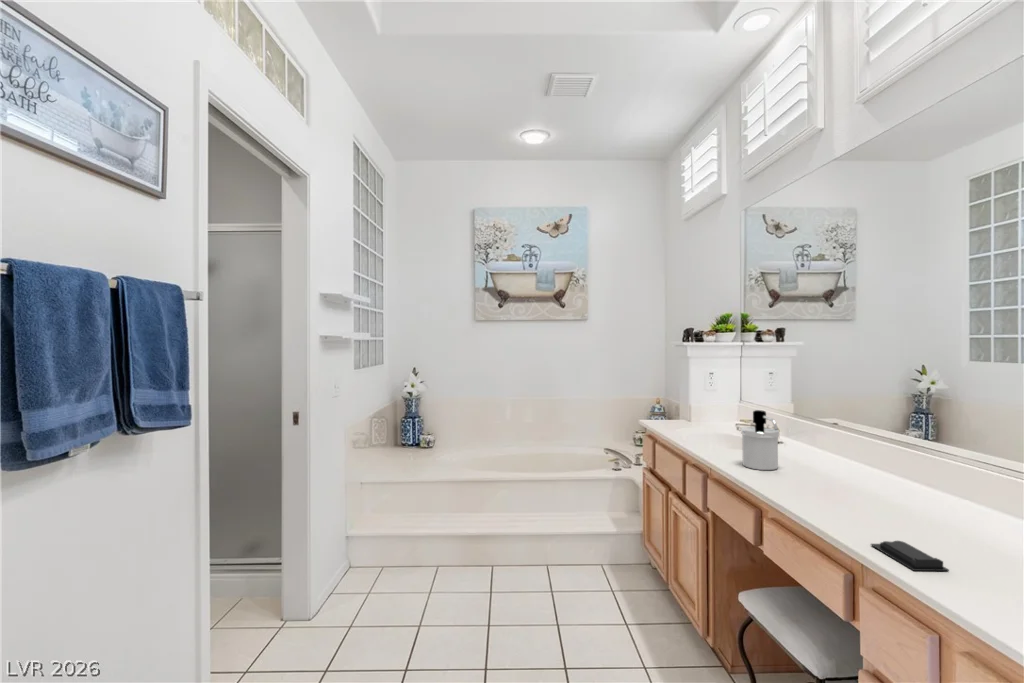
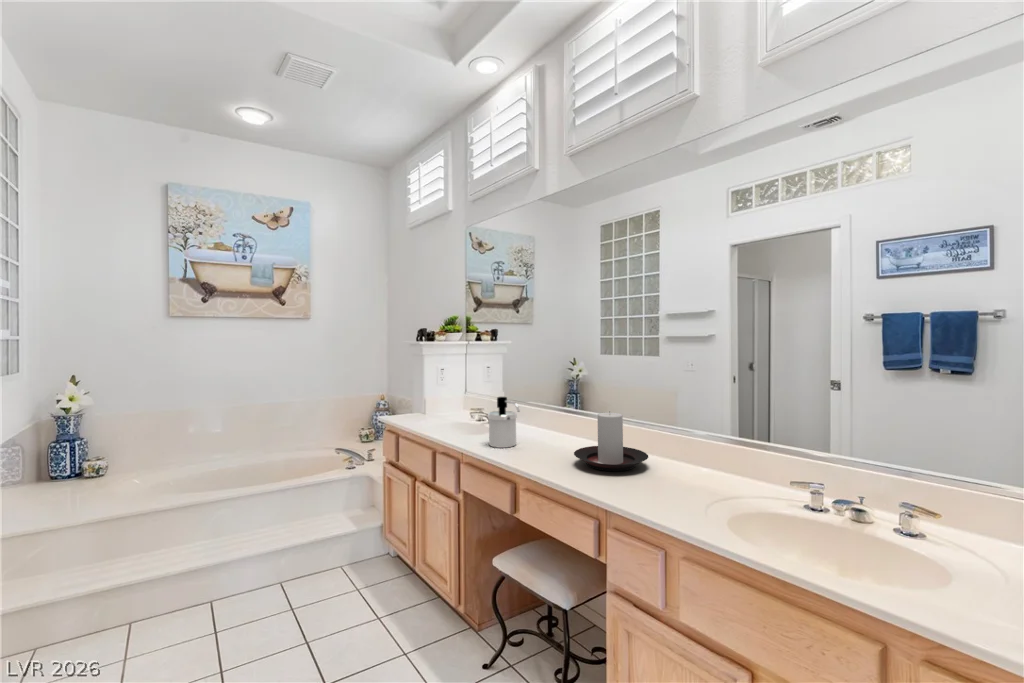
candle holder: none [840,442,964,524] -> present [574,412,648,471]
soap bar: present [871,541,949,571] -> none [613,486,664,506]

